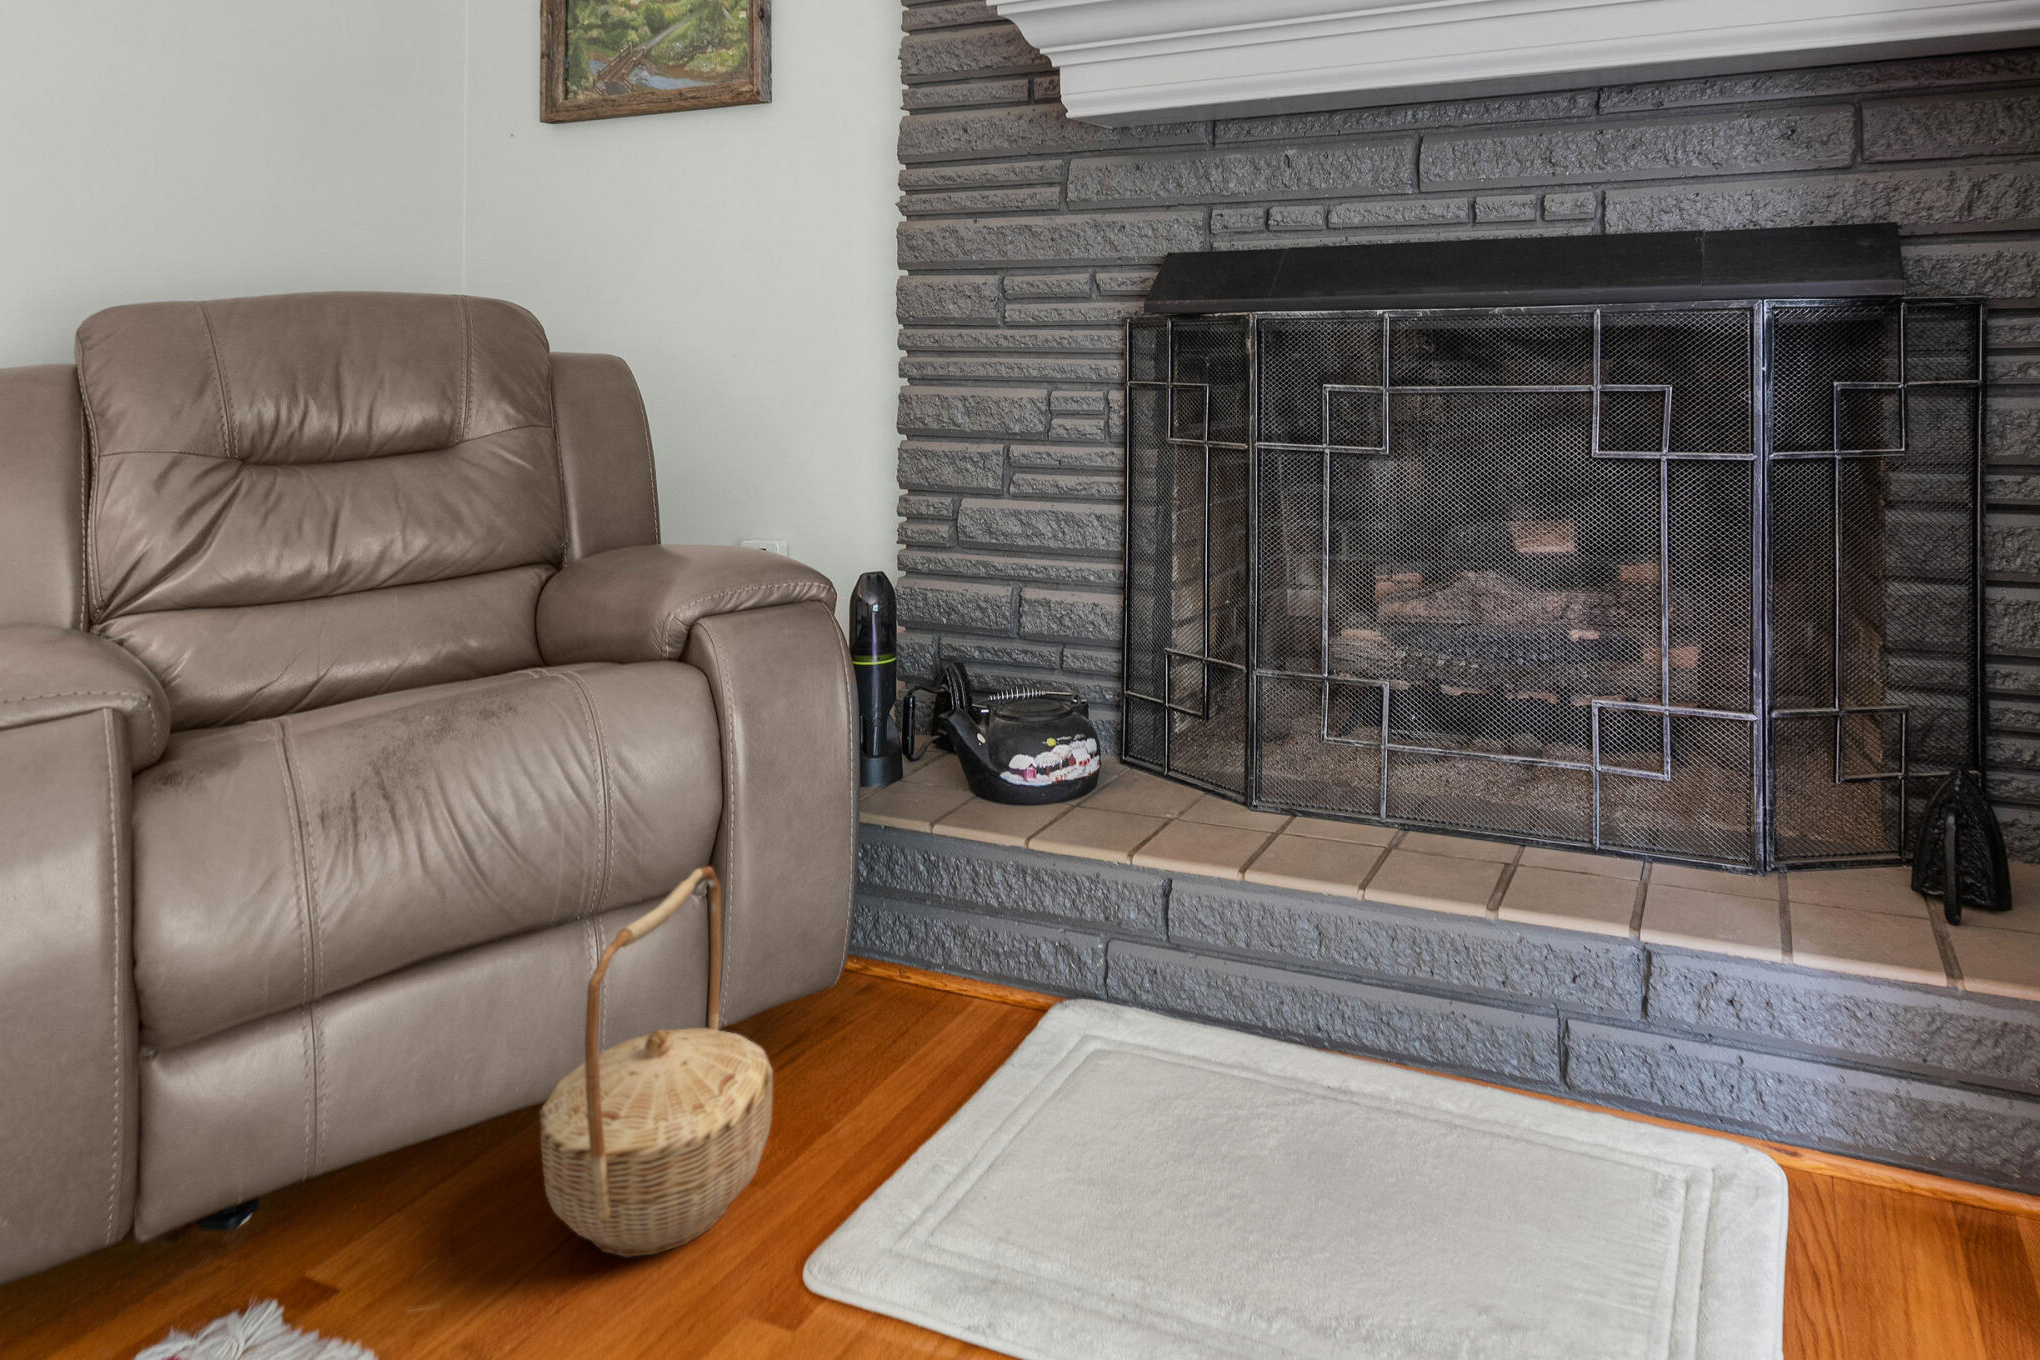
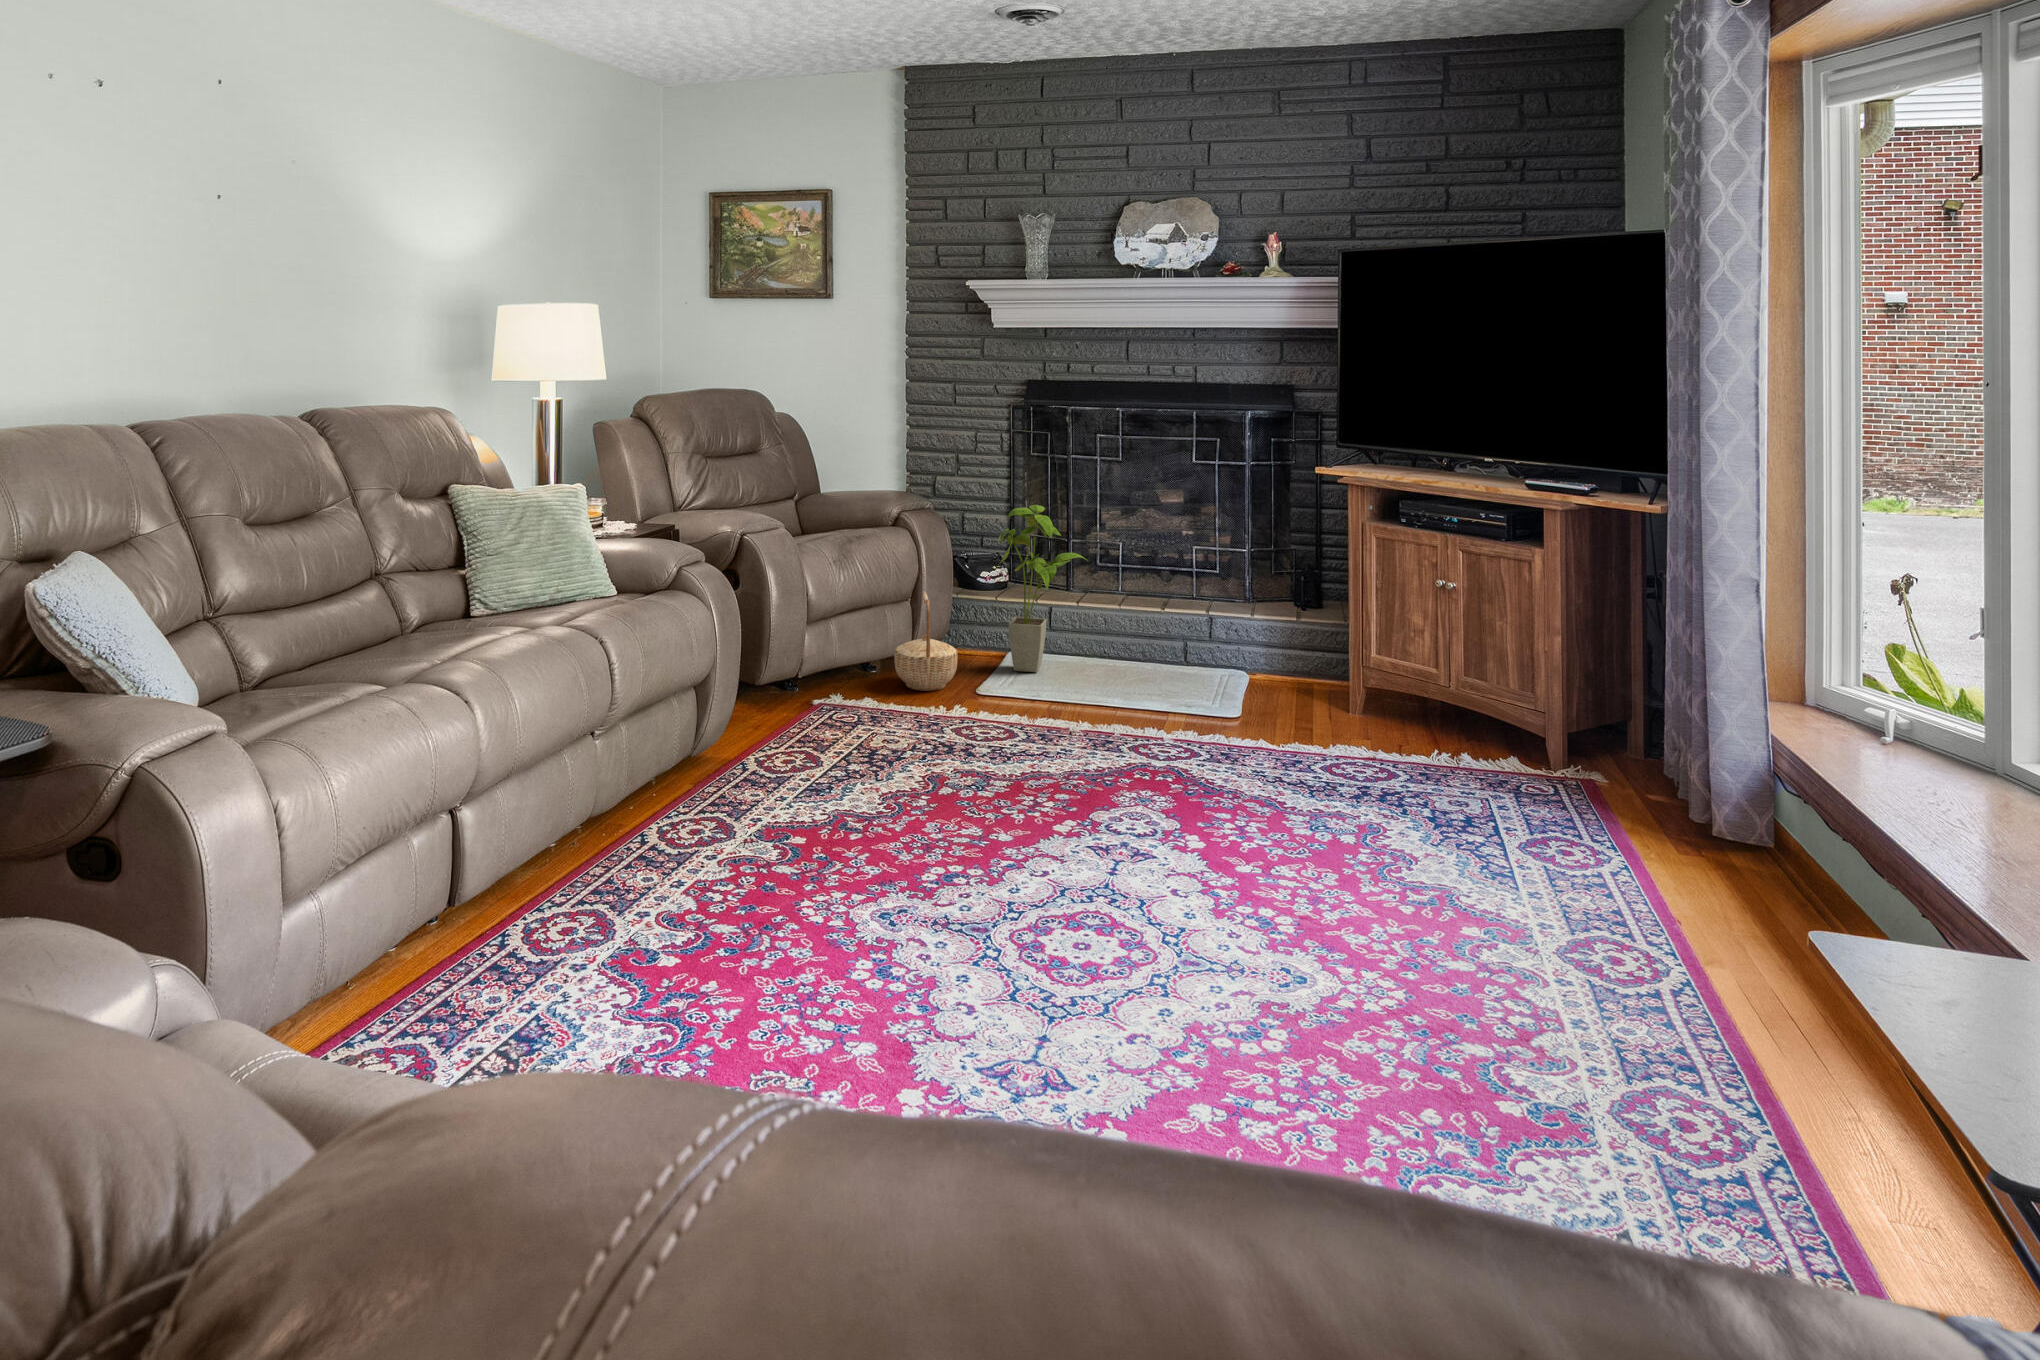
house plant: none [968,584,1253,1126] -> present [998,505,1085,672]

